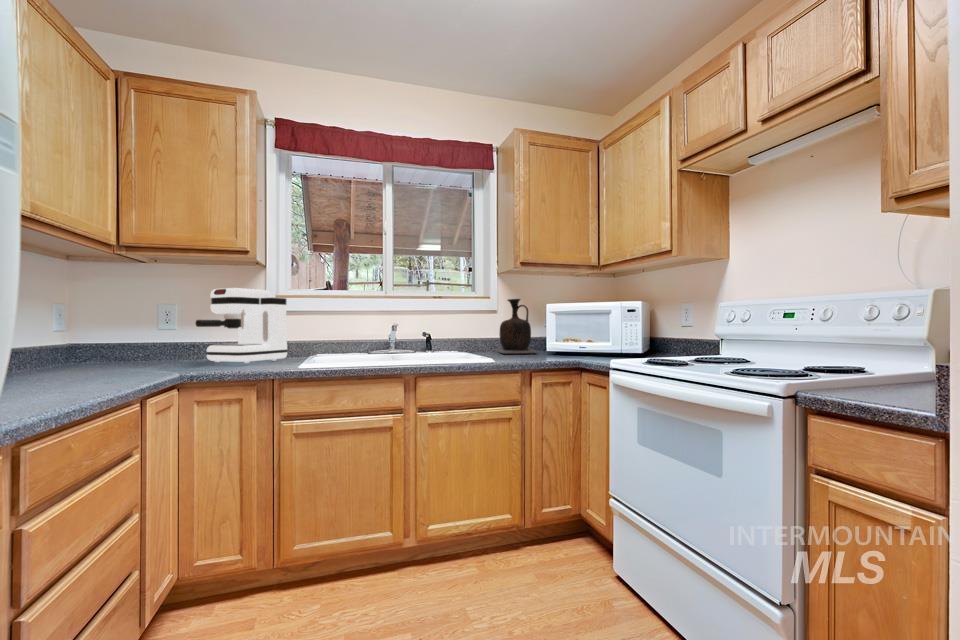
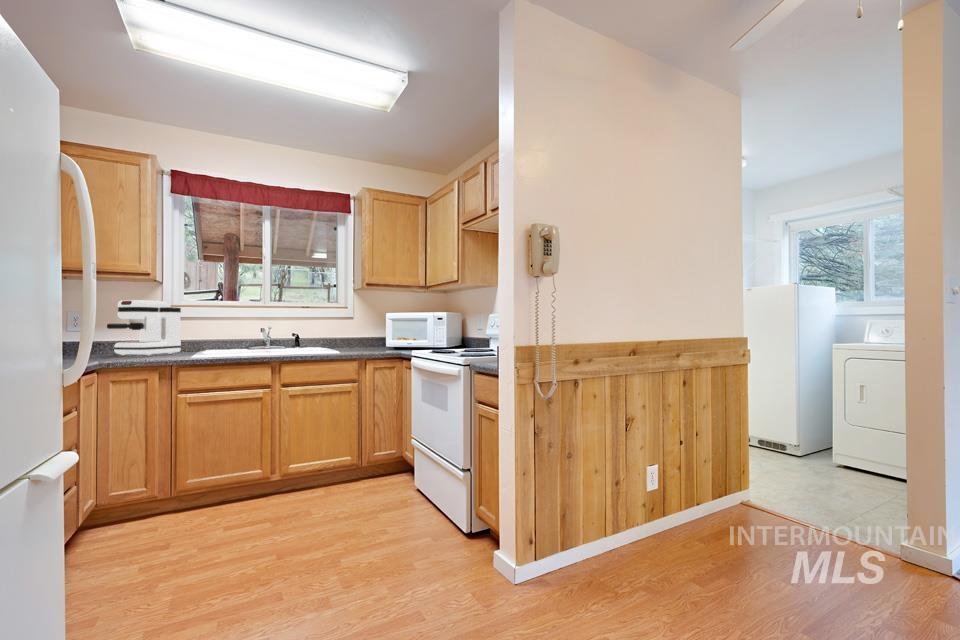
vase: present [495,299,538,353] -> none [350,309,380,348]

